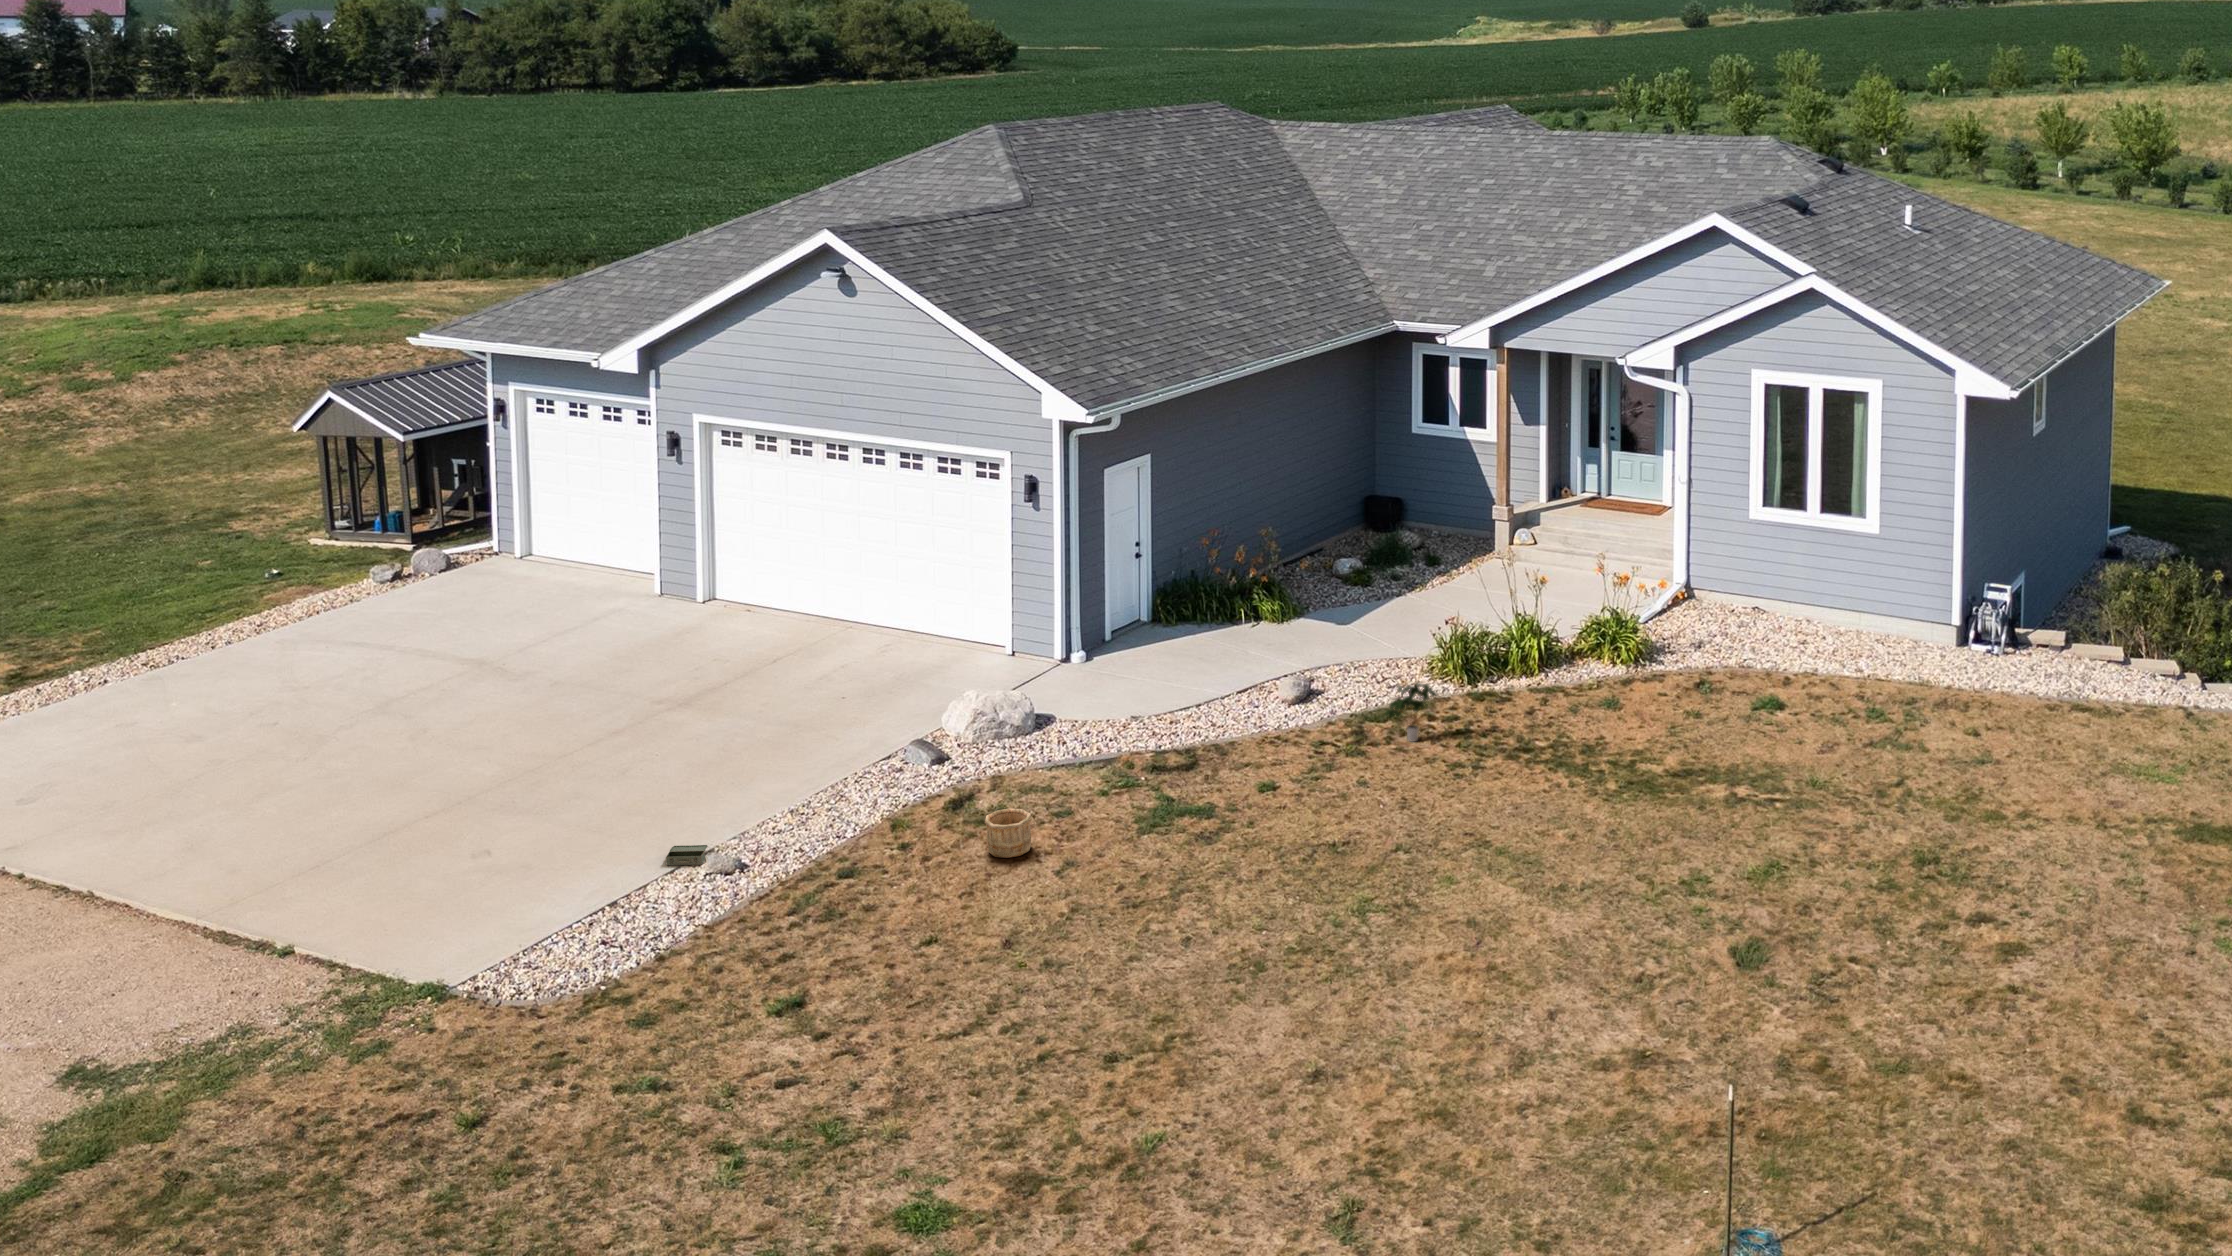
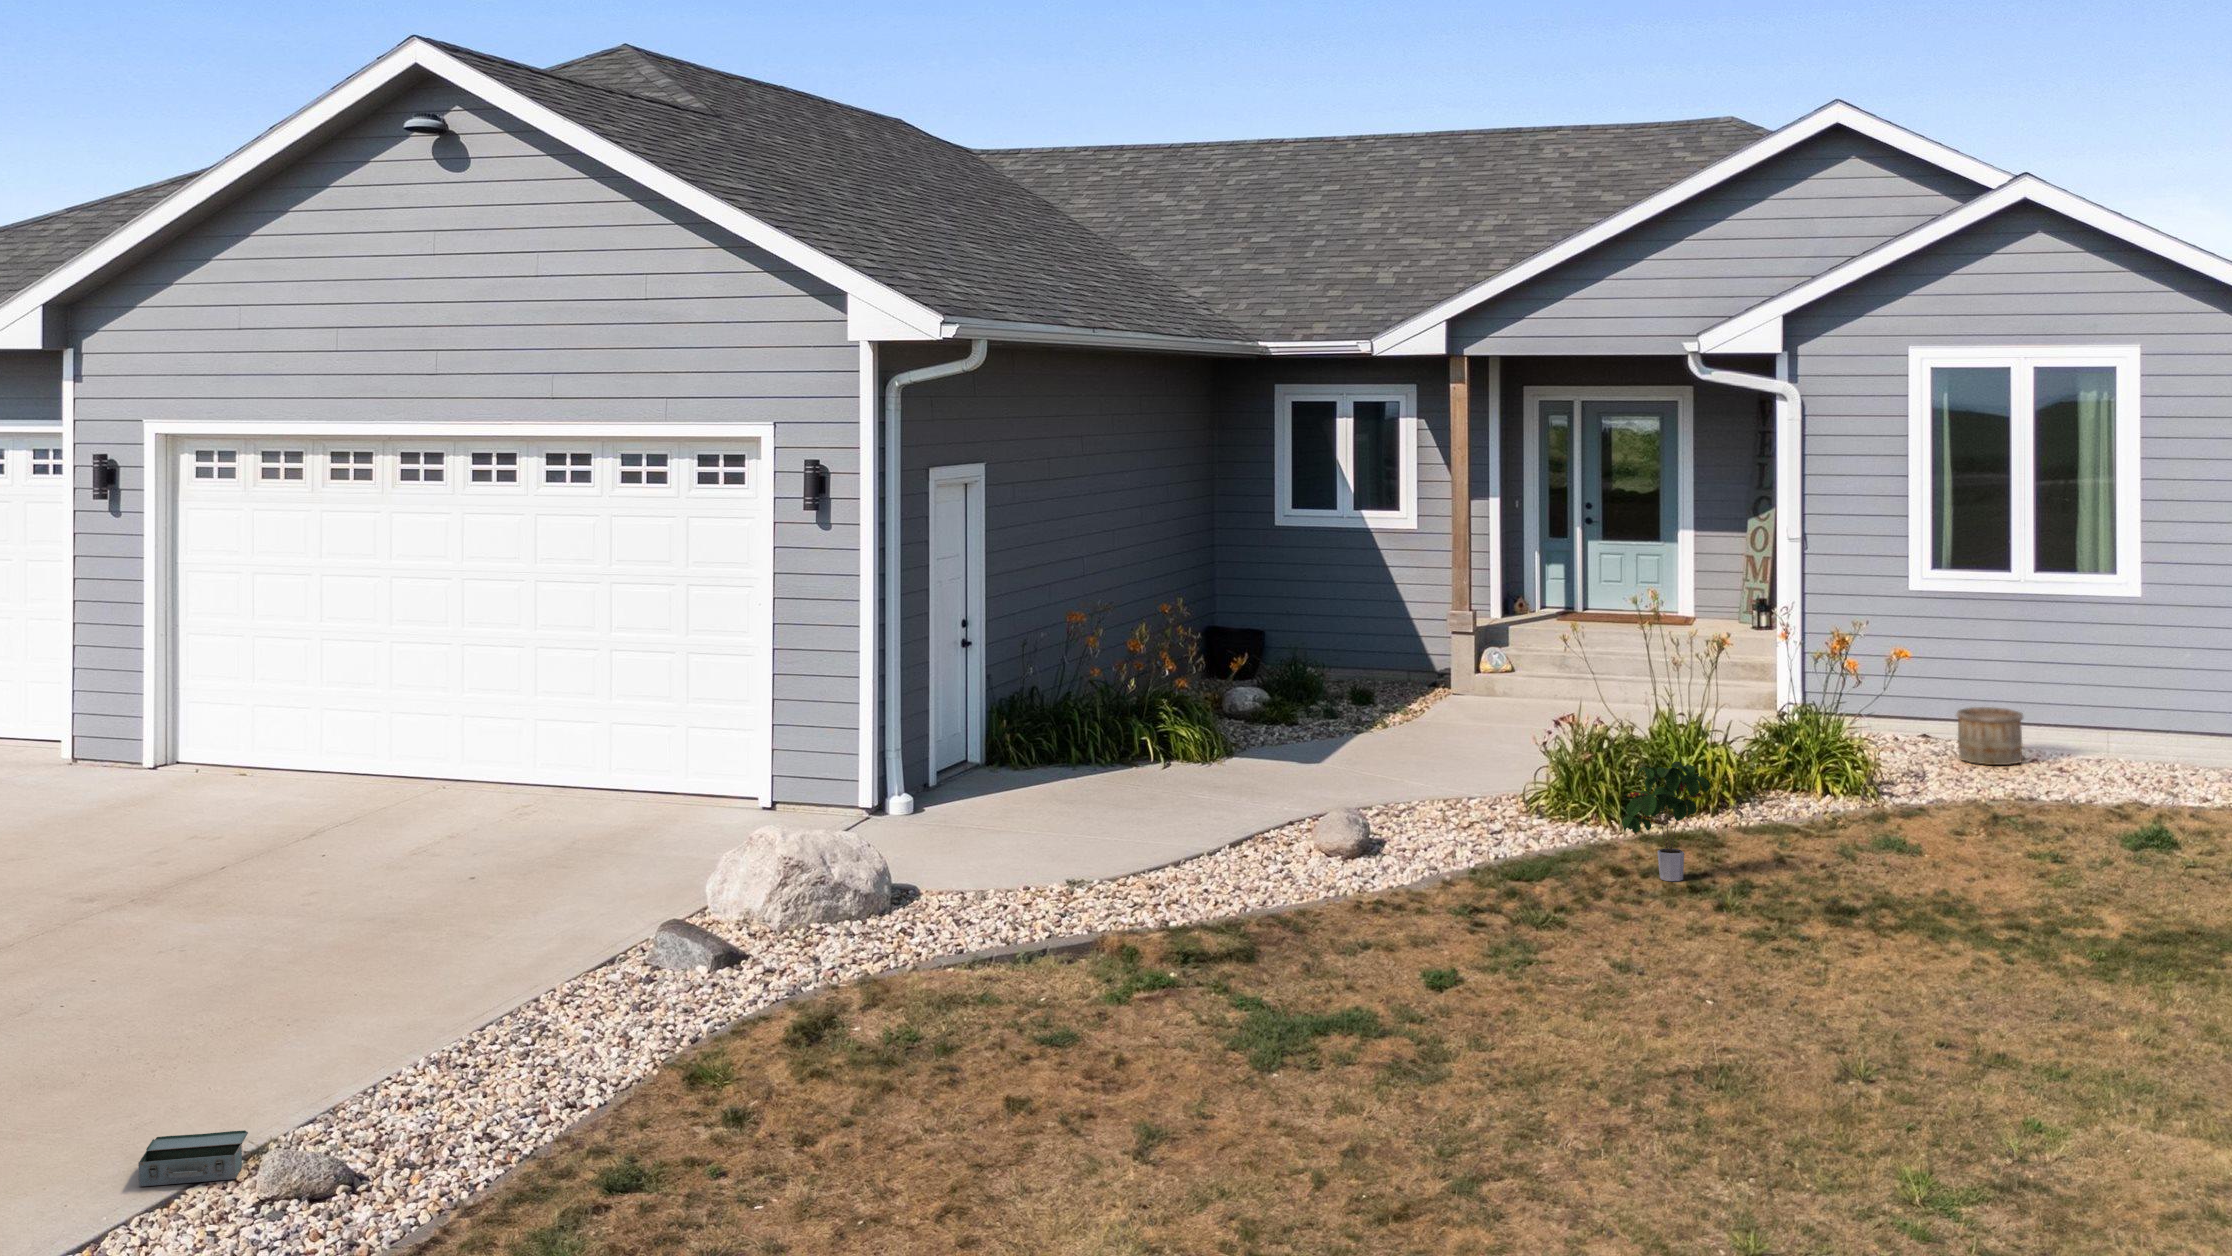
wooden bucket: present [985,808,1031,858] -> present [1956,707,2023,765]

